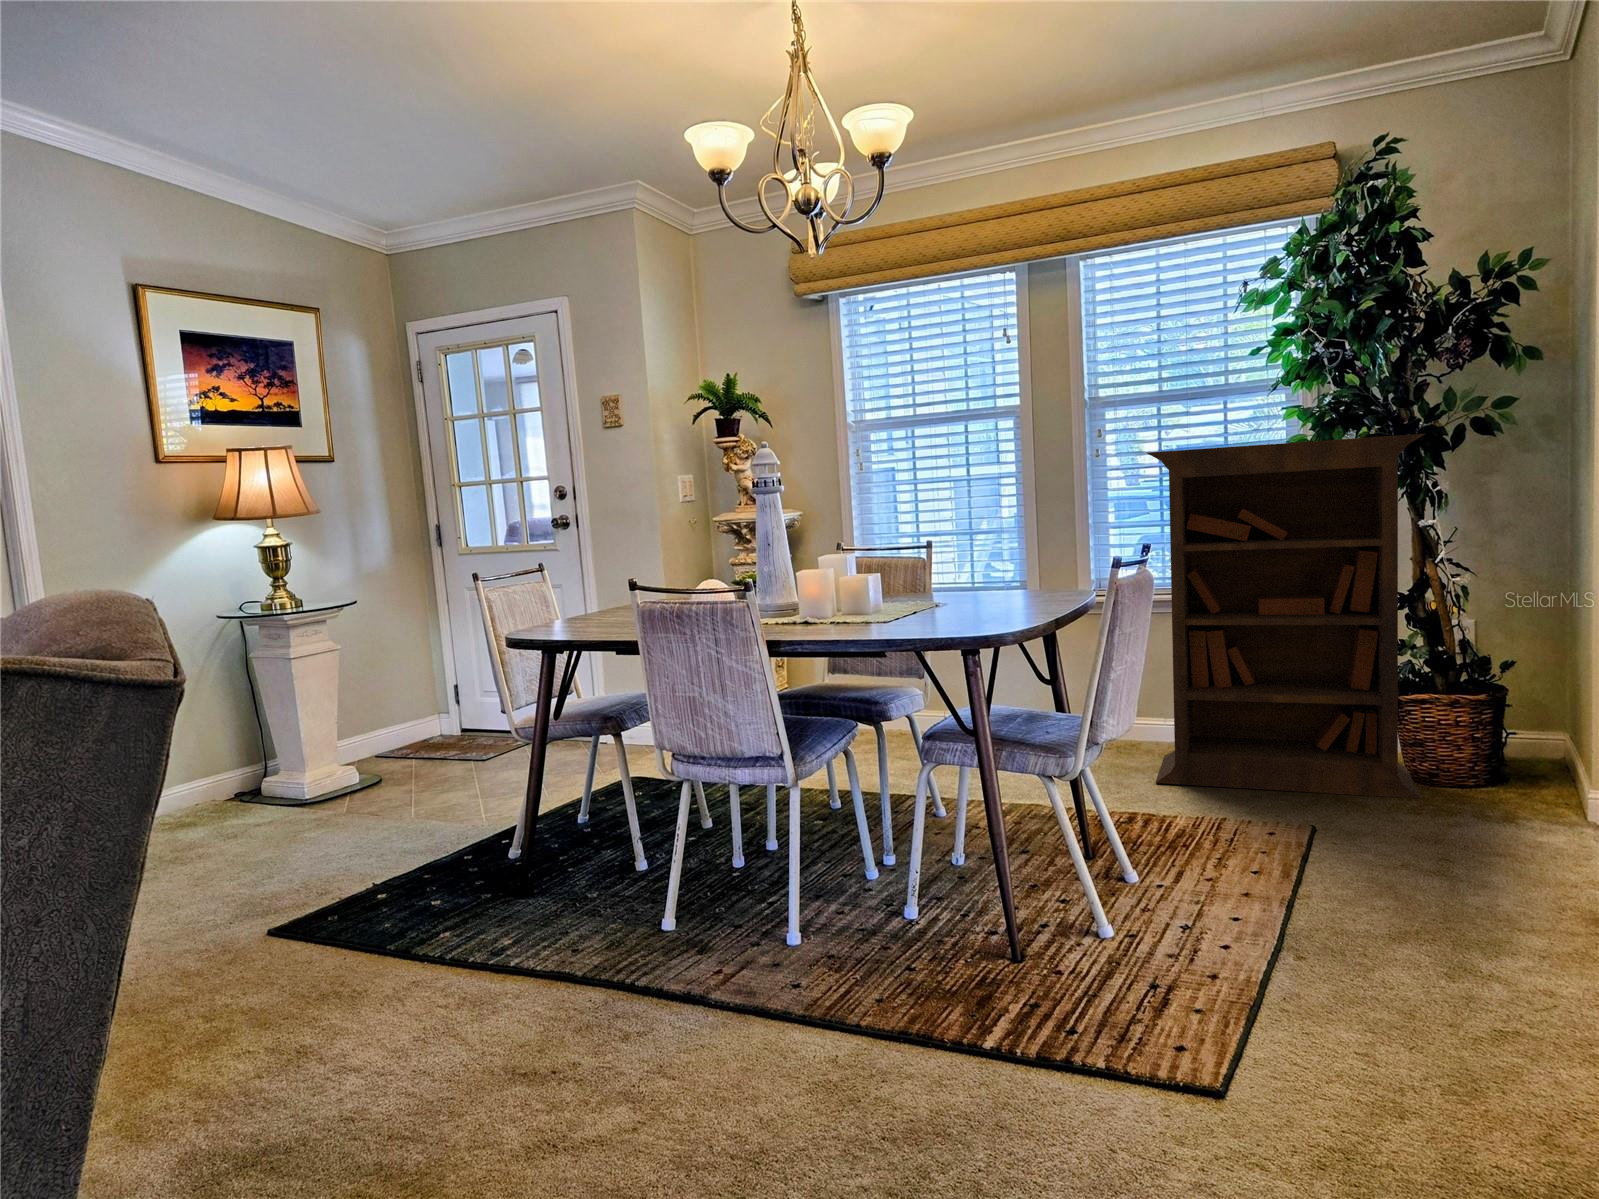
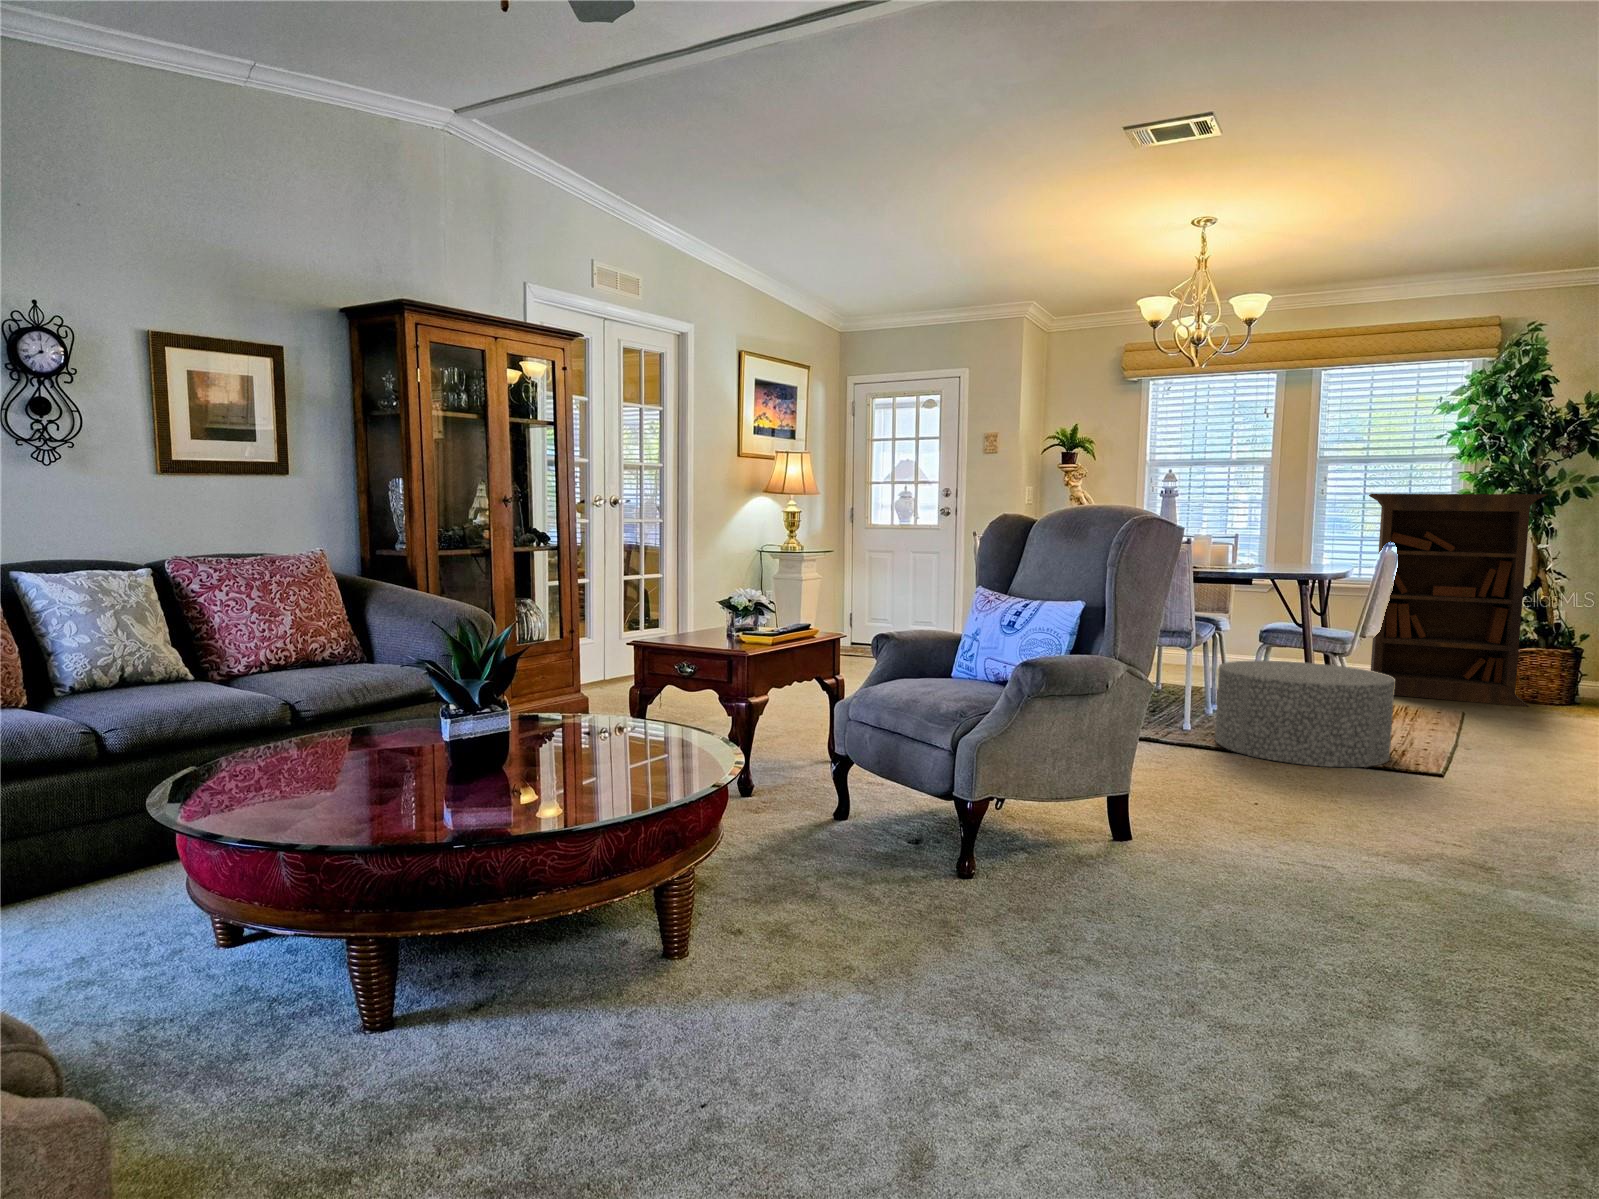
ottoman: none [758,805,1106,1112] -> present [1215,661,1395,767]

